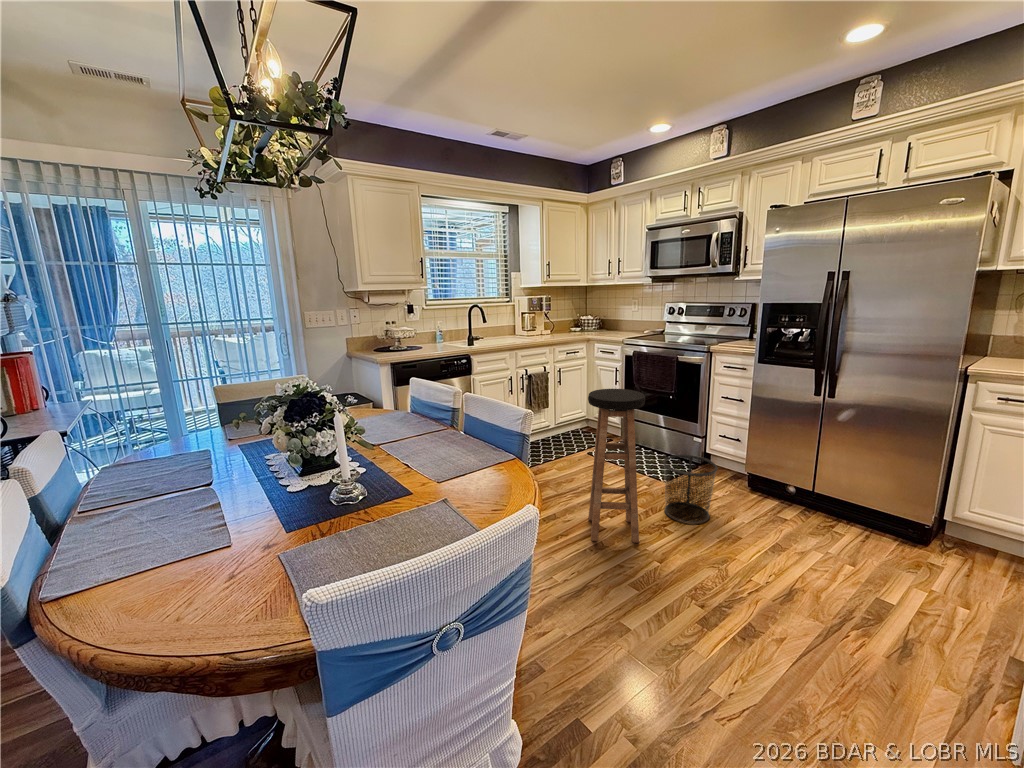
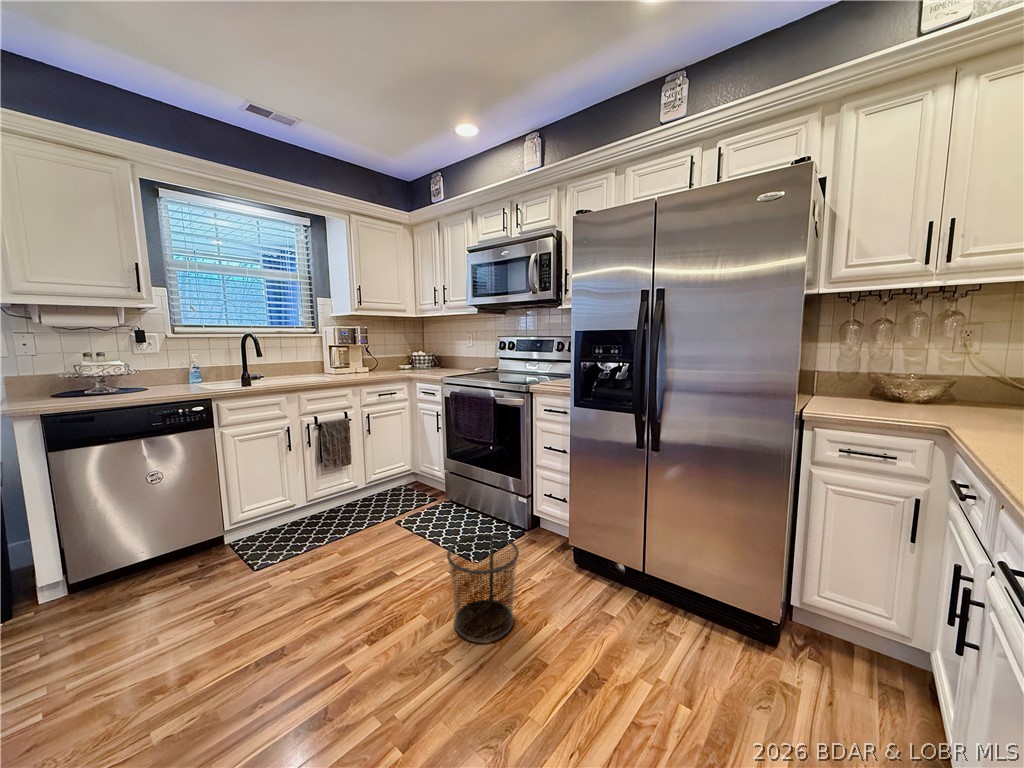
bar stool: present [588,389,645,543] -> none [299,451,401,706]

